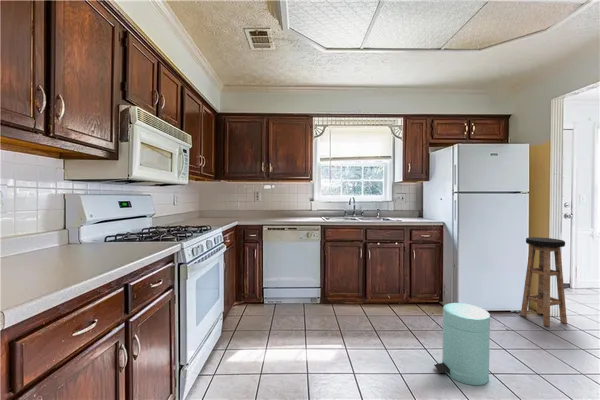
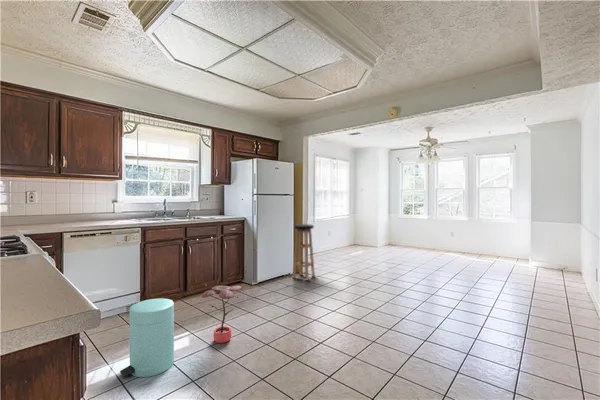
potted plant: none [341,303,391,374] -> present [202,286,242,343]
trash can: present [434,303,490,385] -> present [120,298,174,377]

